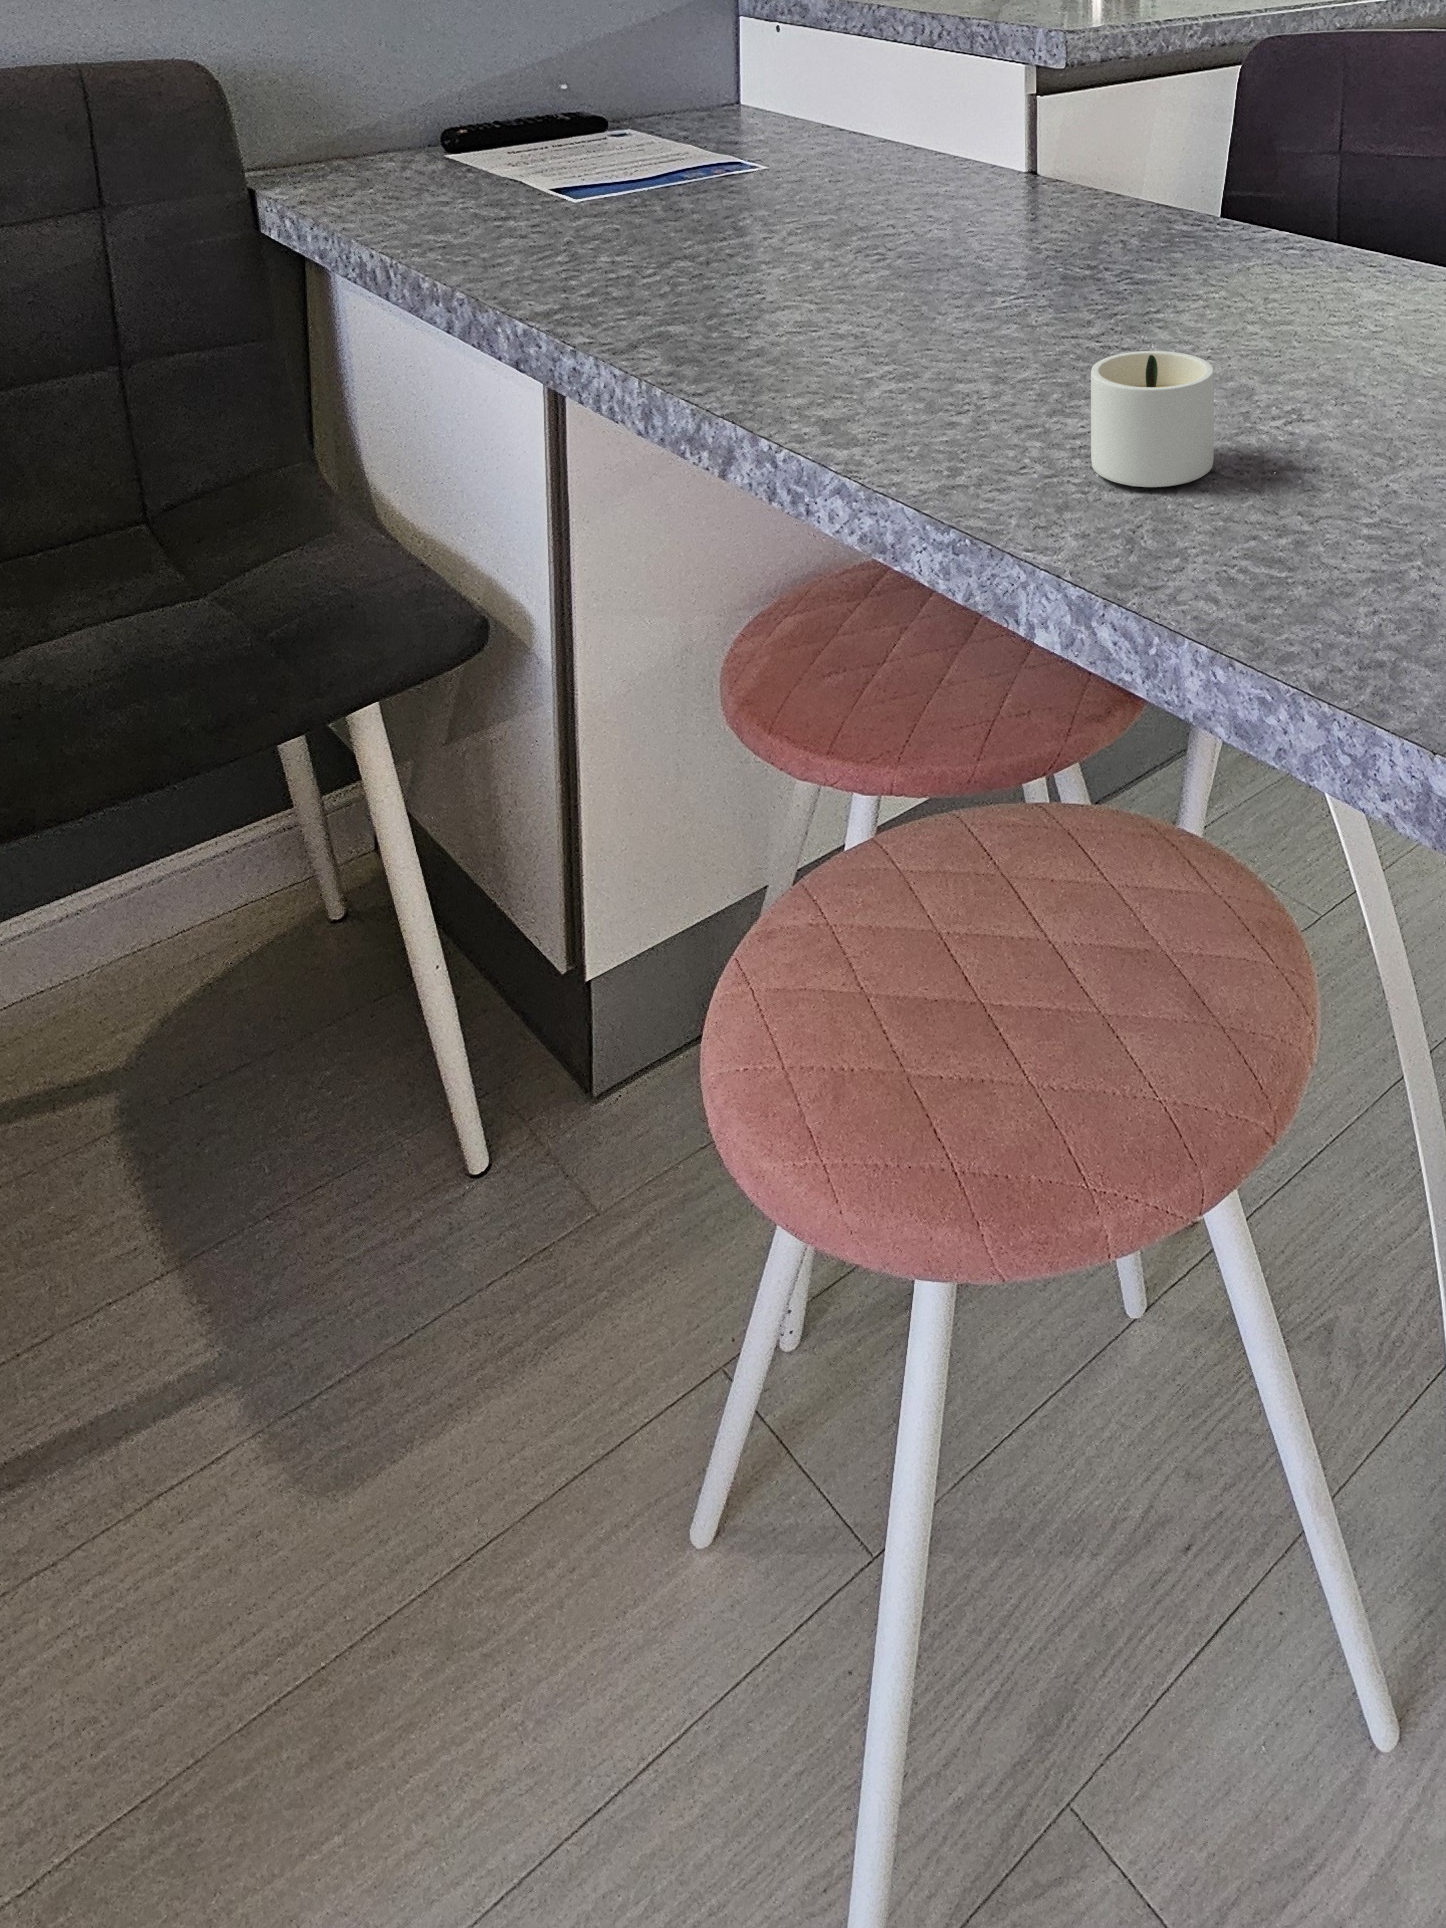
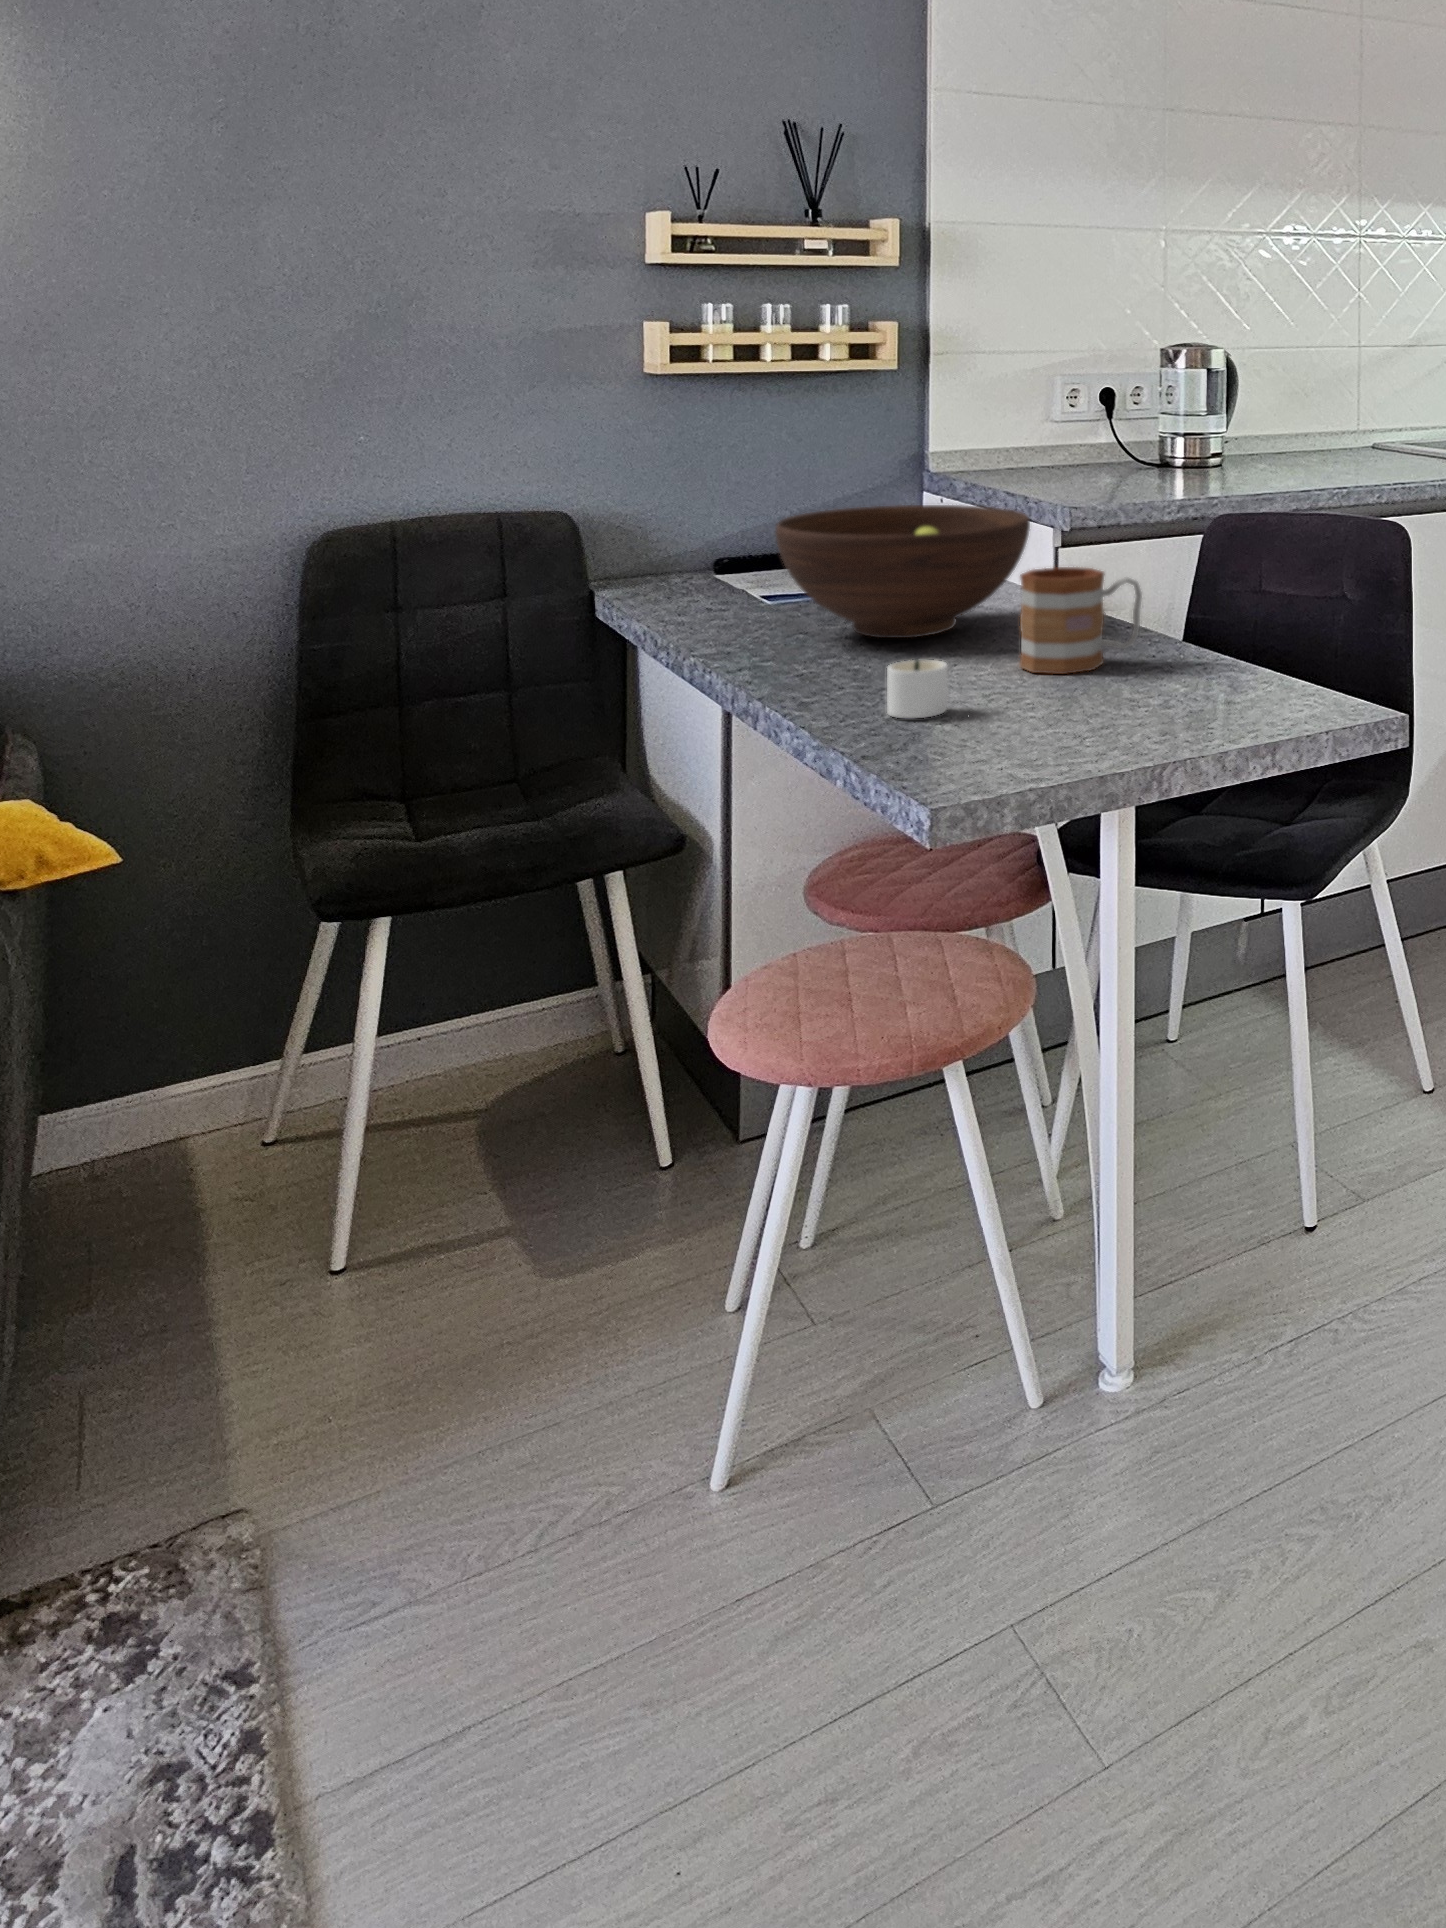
fruit bowl: none [659,33,1099,271] -> present [776,505,1030,638]
mug: none [1198,139,1402,343] -> present [1020,567,1142,674]

